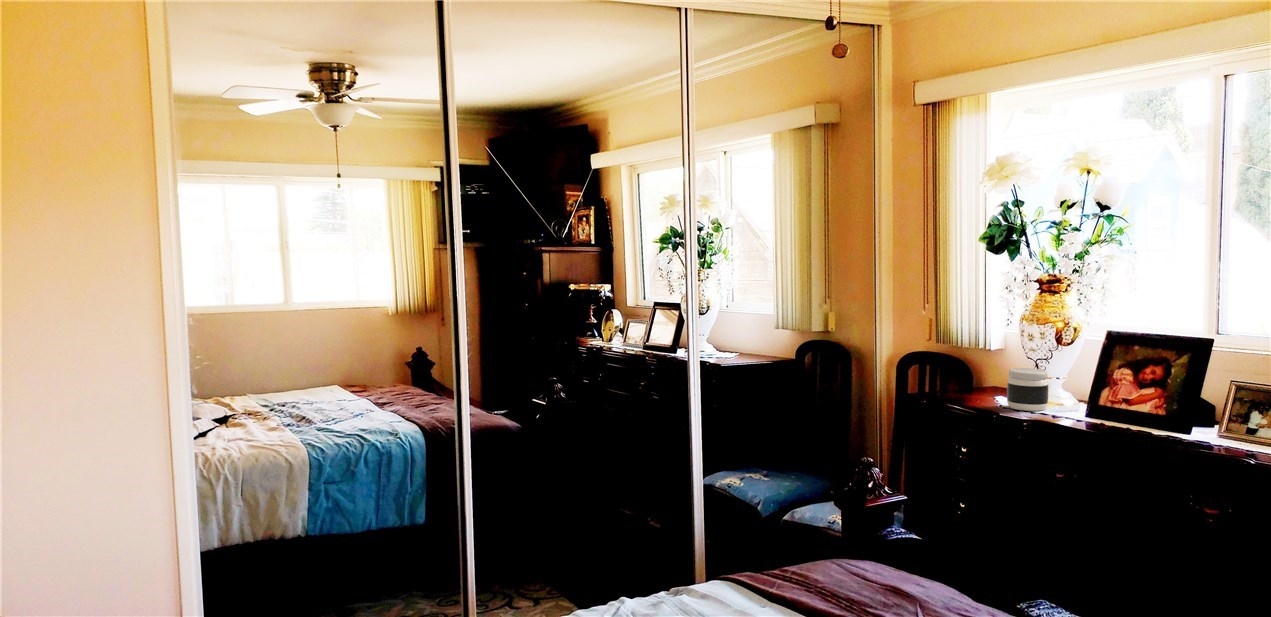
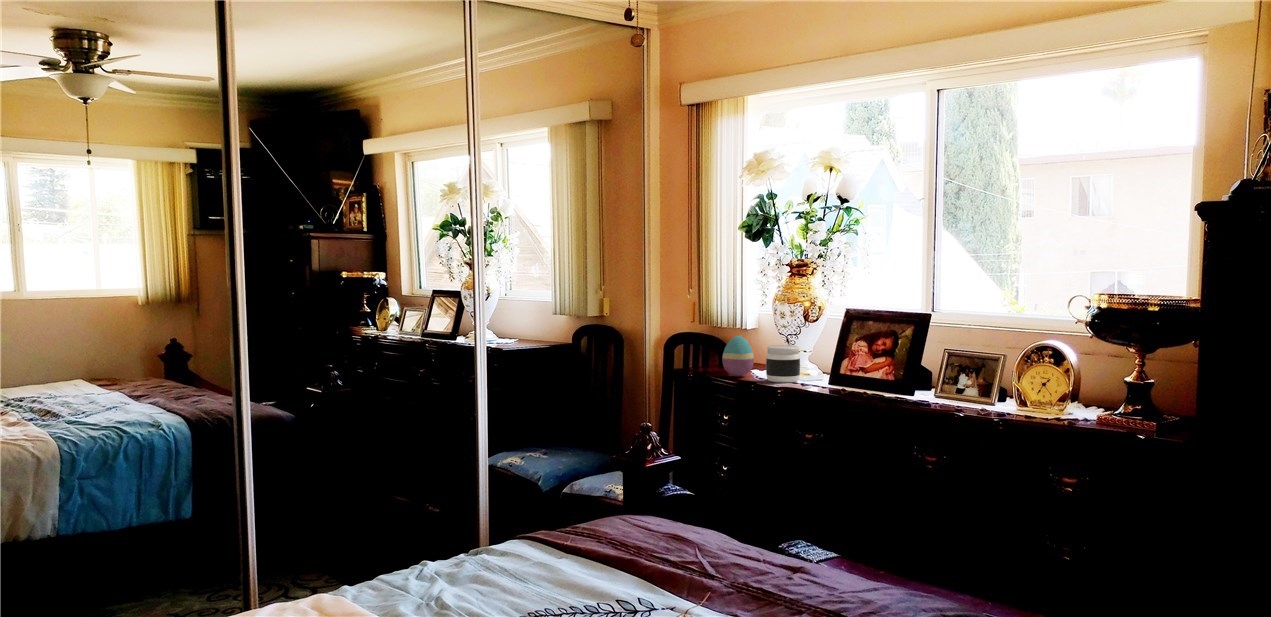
decorative egg: none [955,356,991,399] -> present [722,336,754,376]

